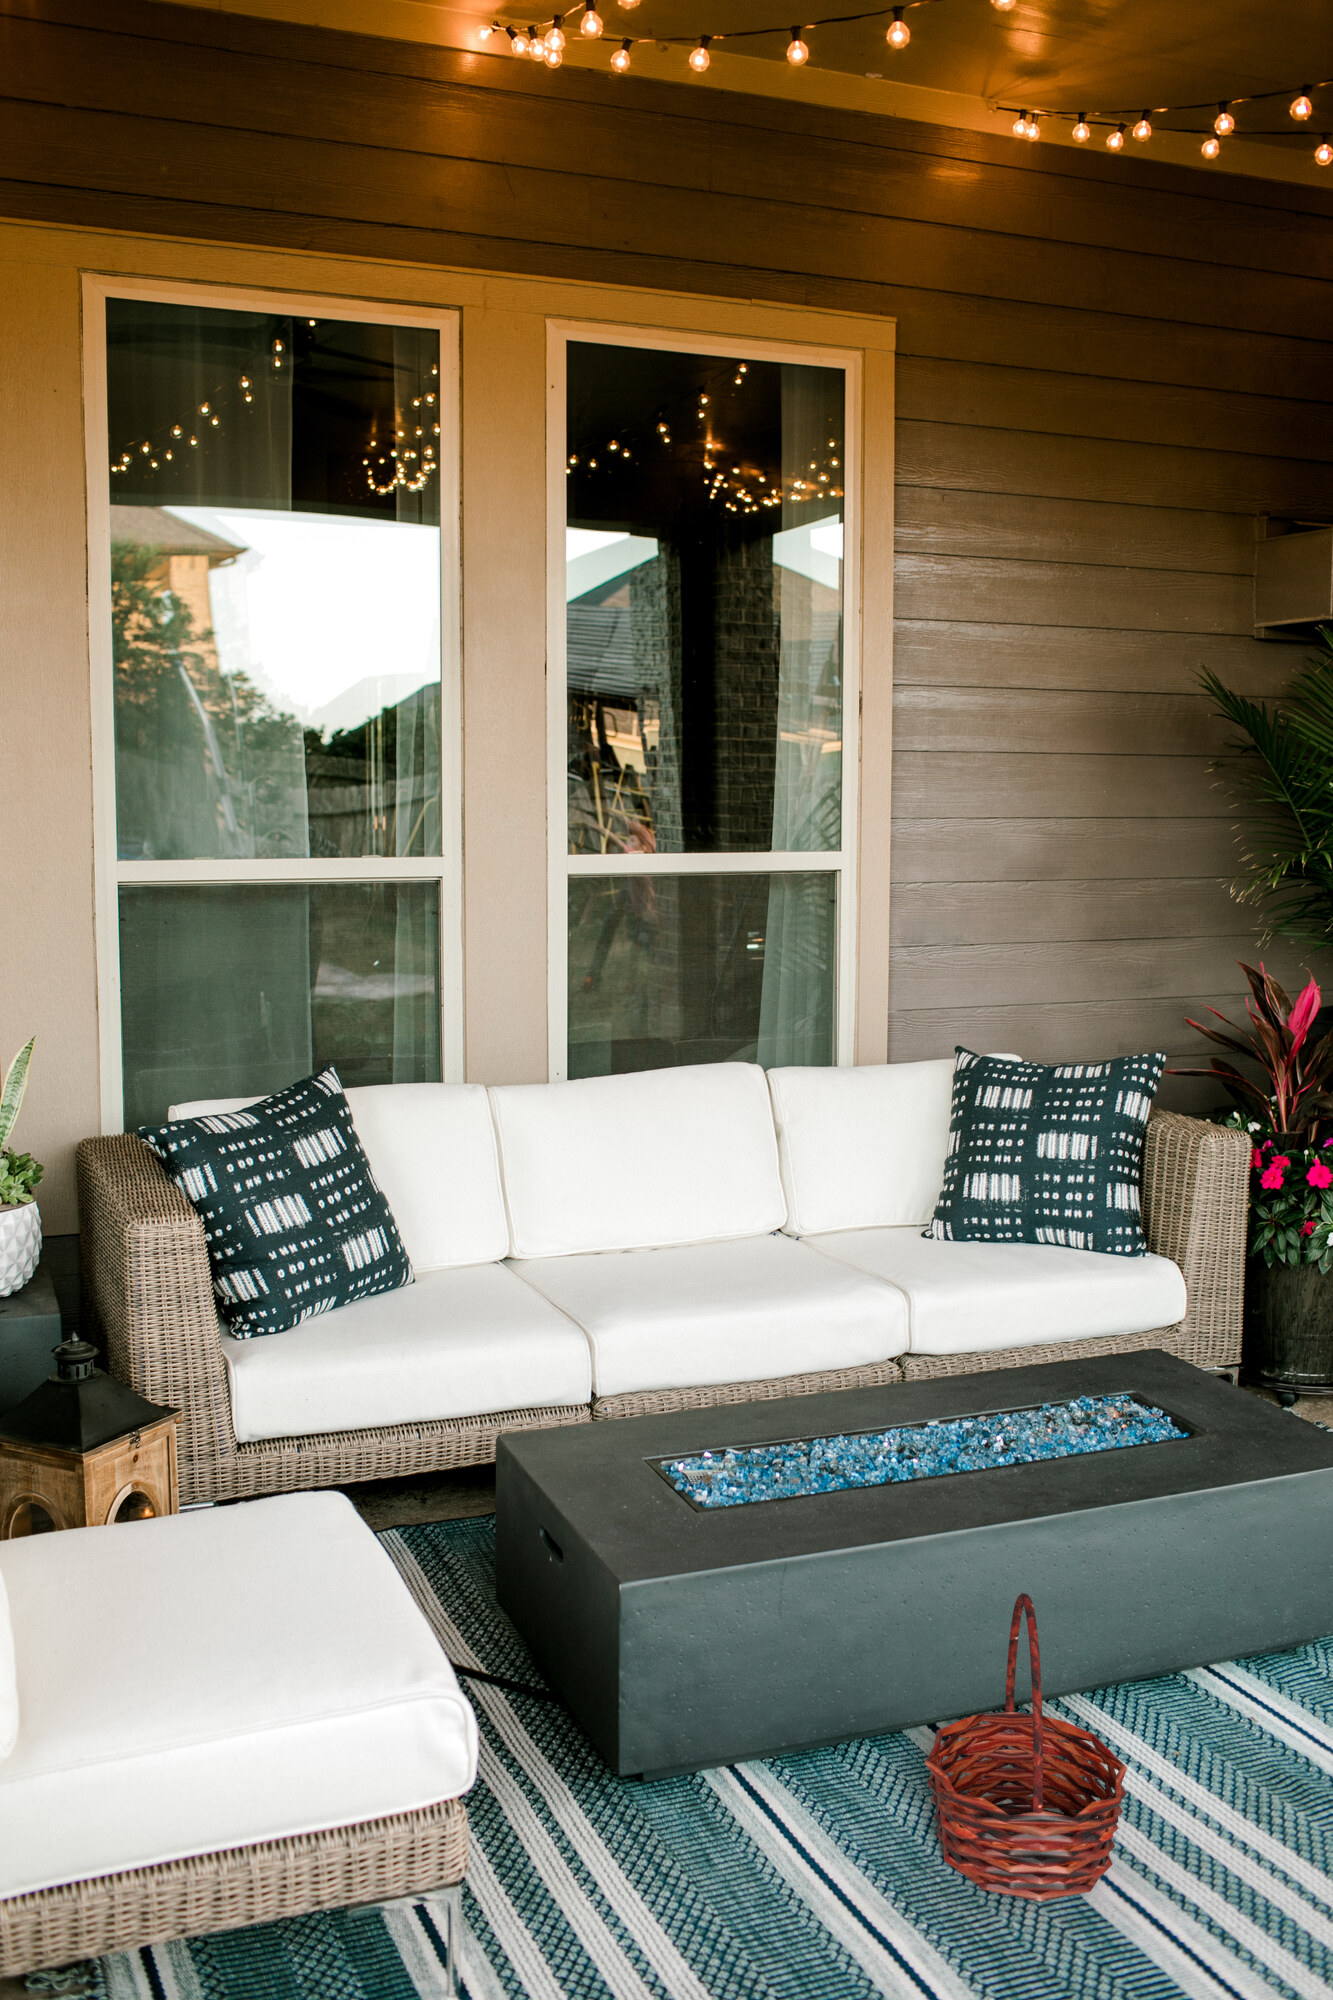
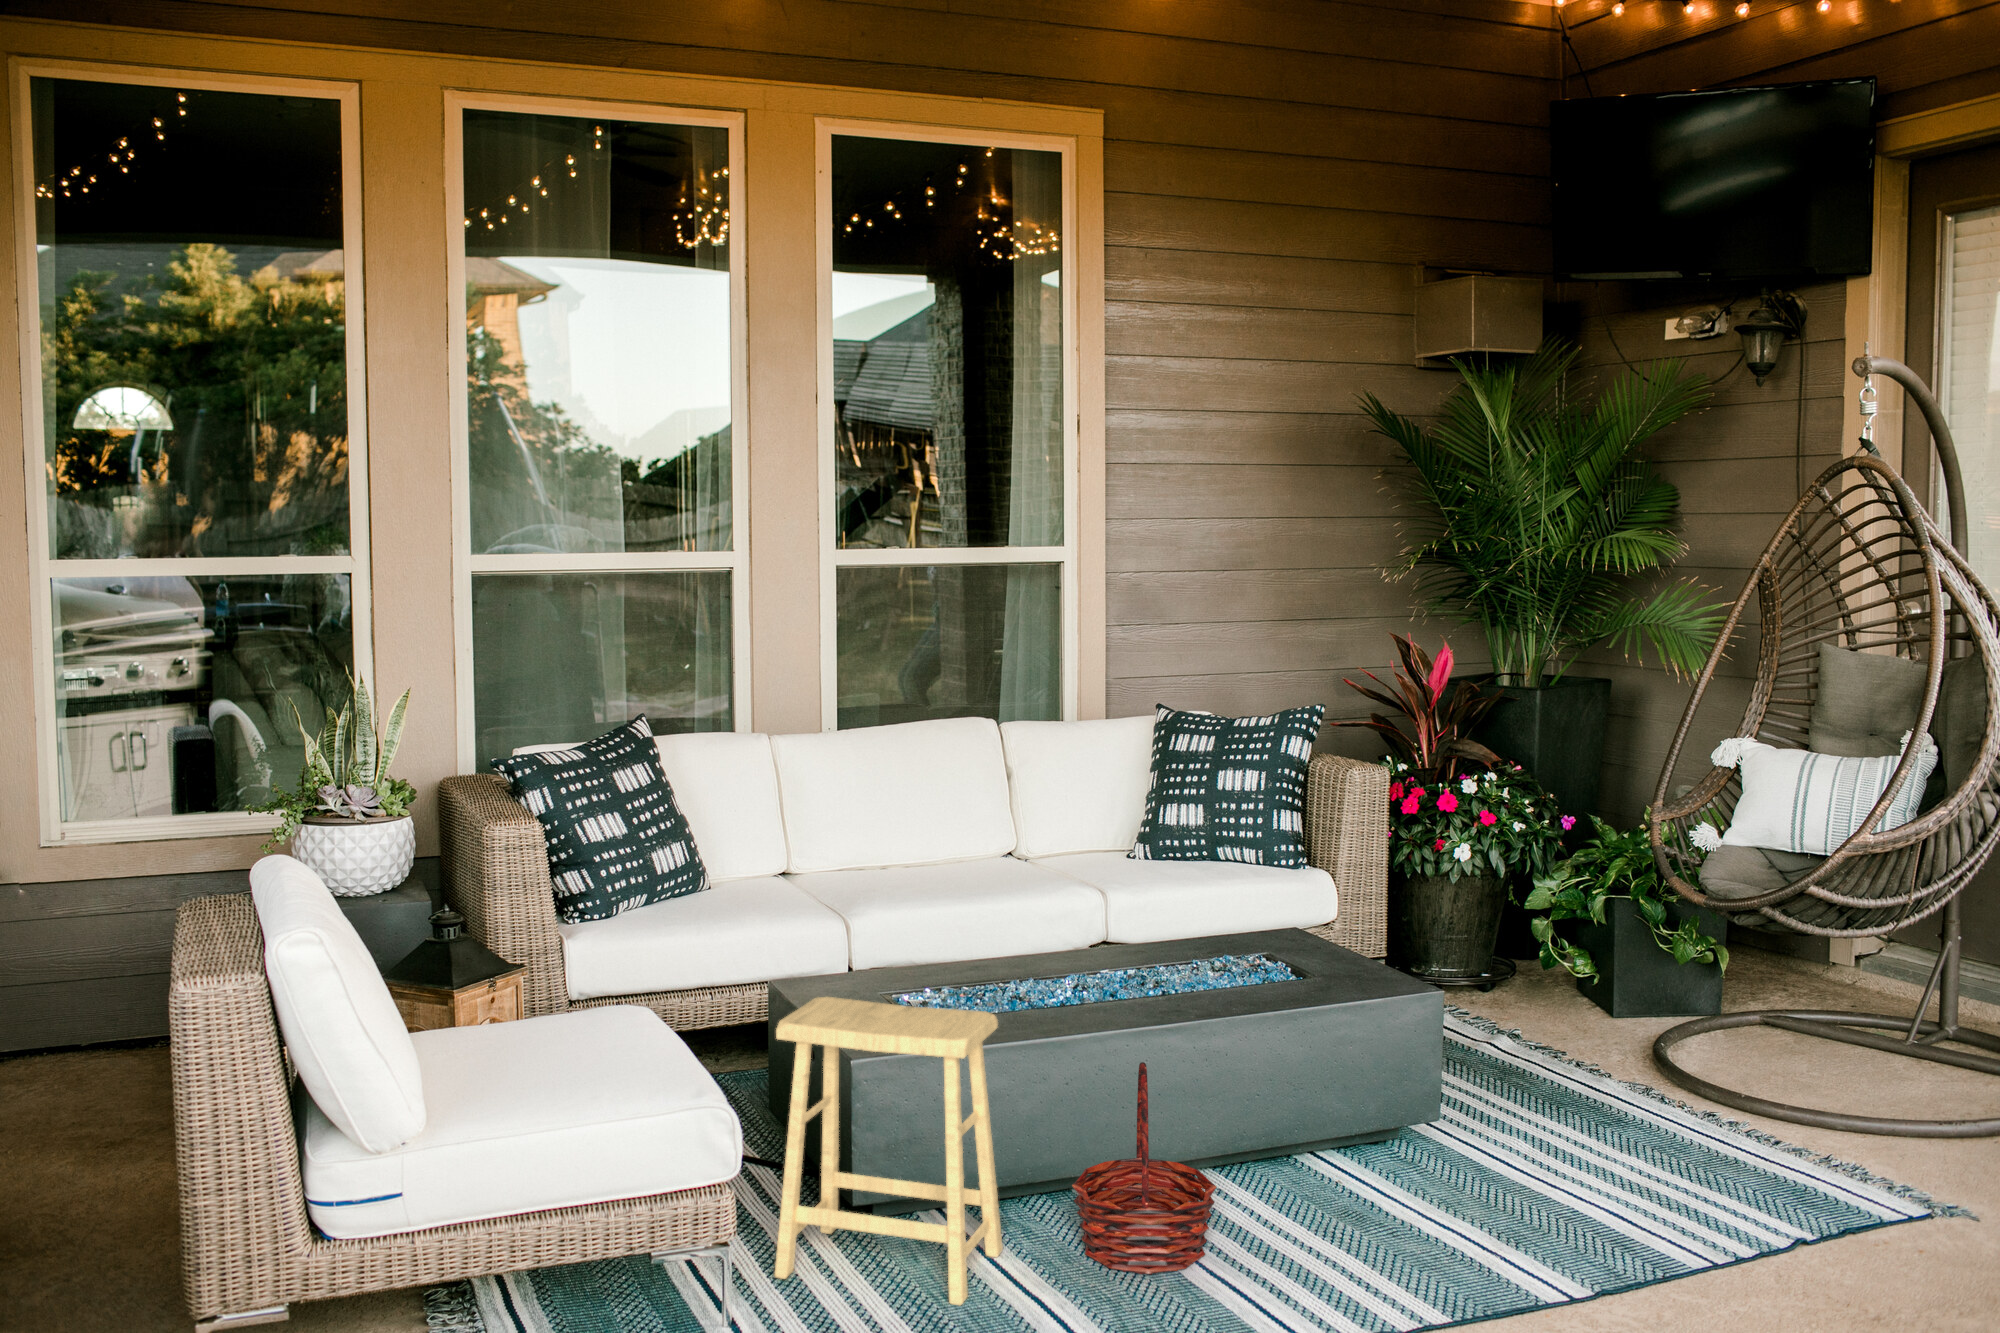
footstool: none [514,1495,828,1961] -> present [774,997,1003,1305]

